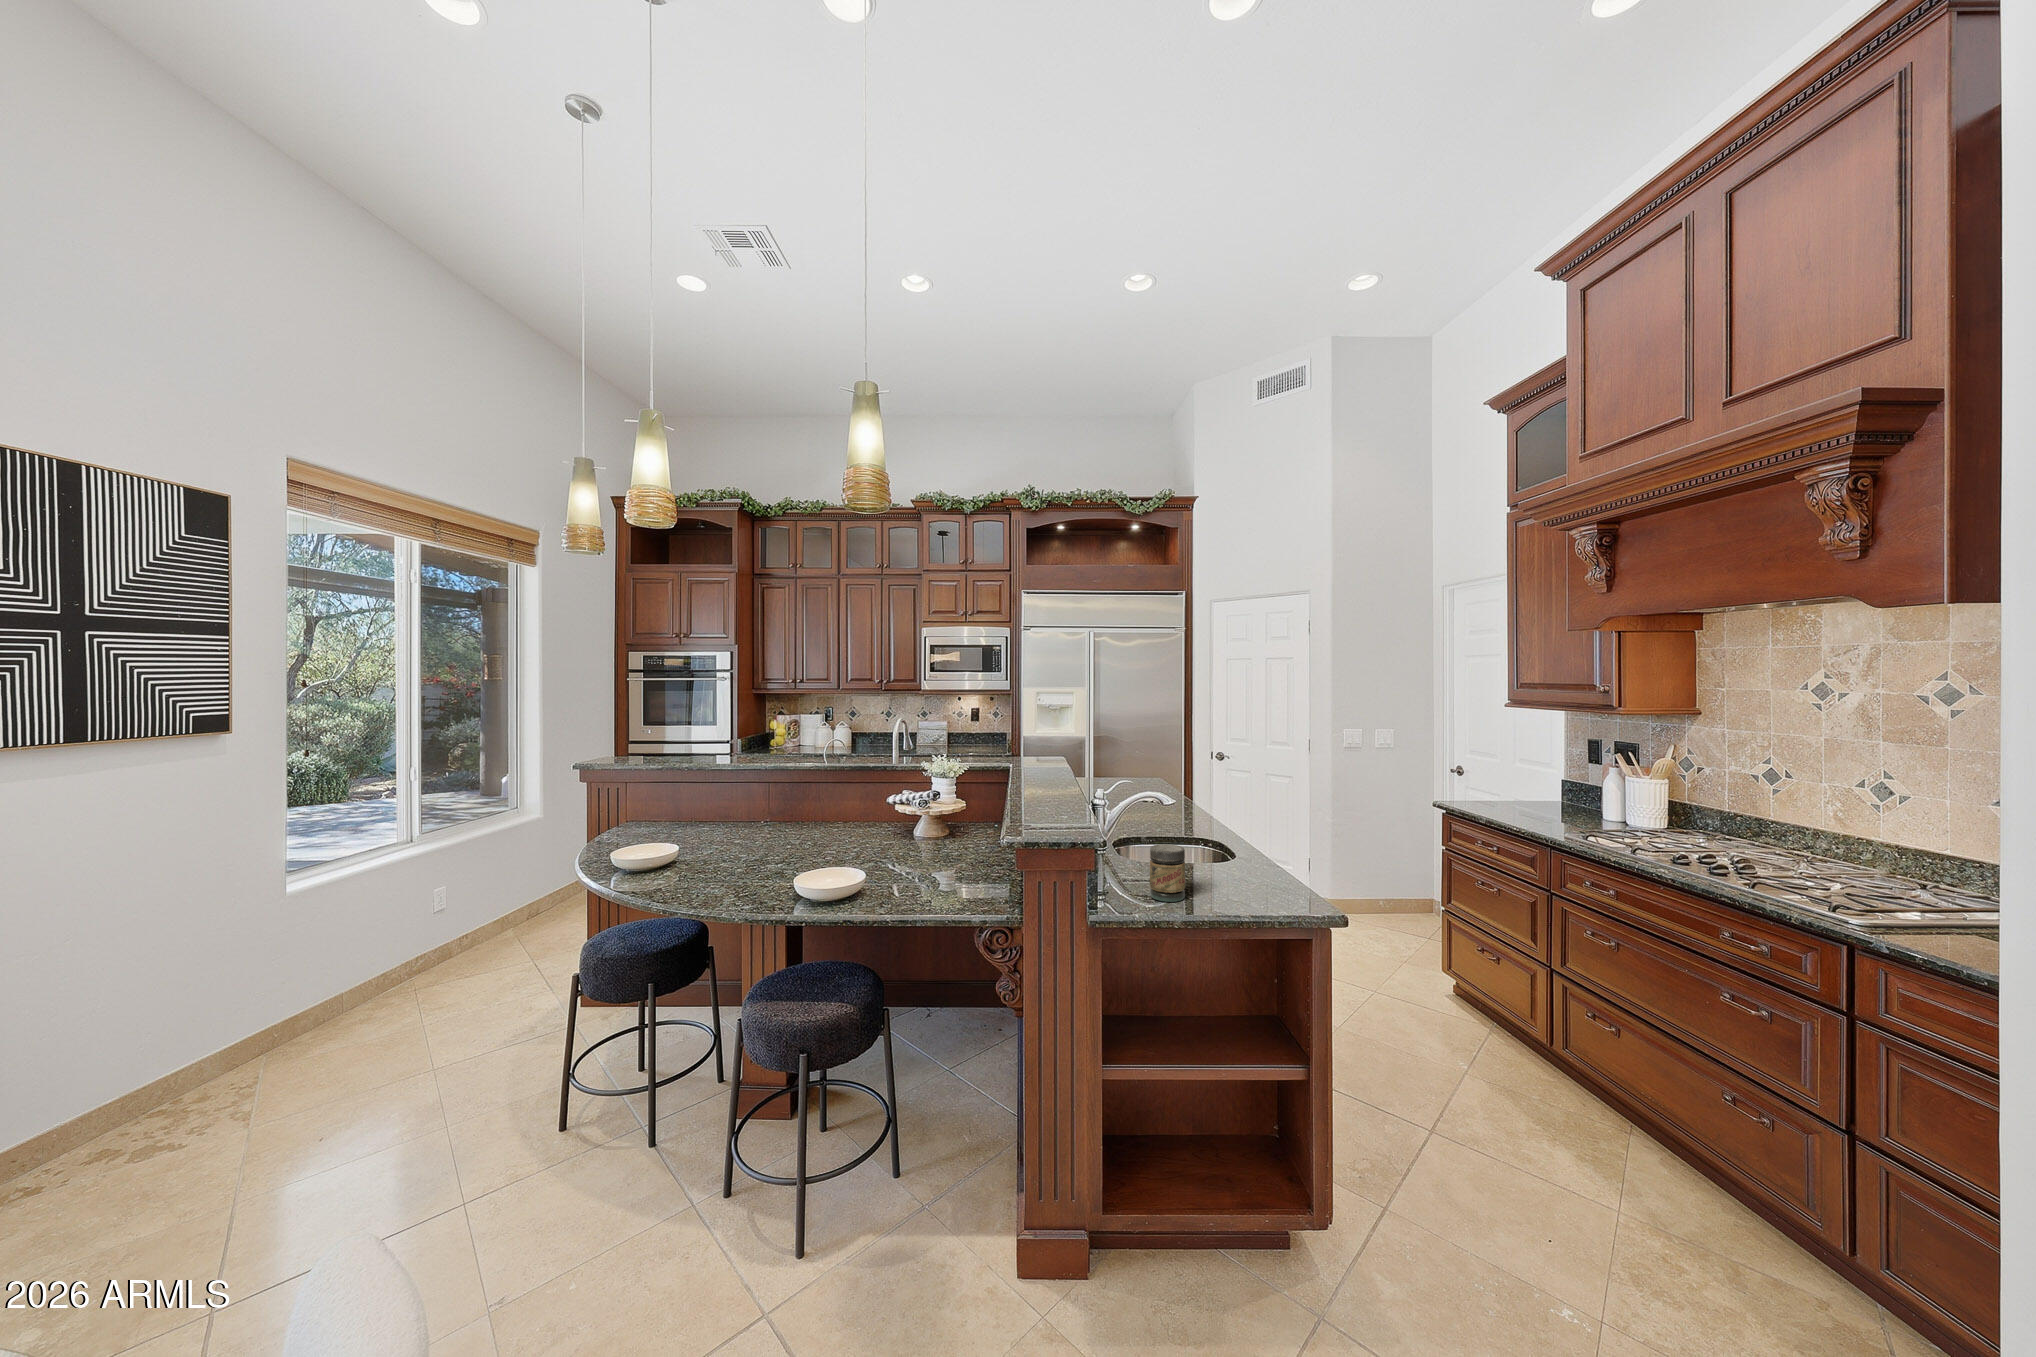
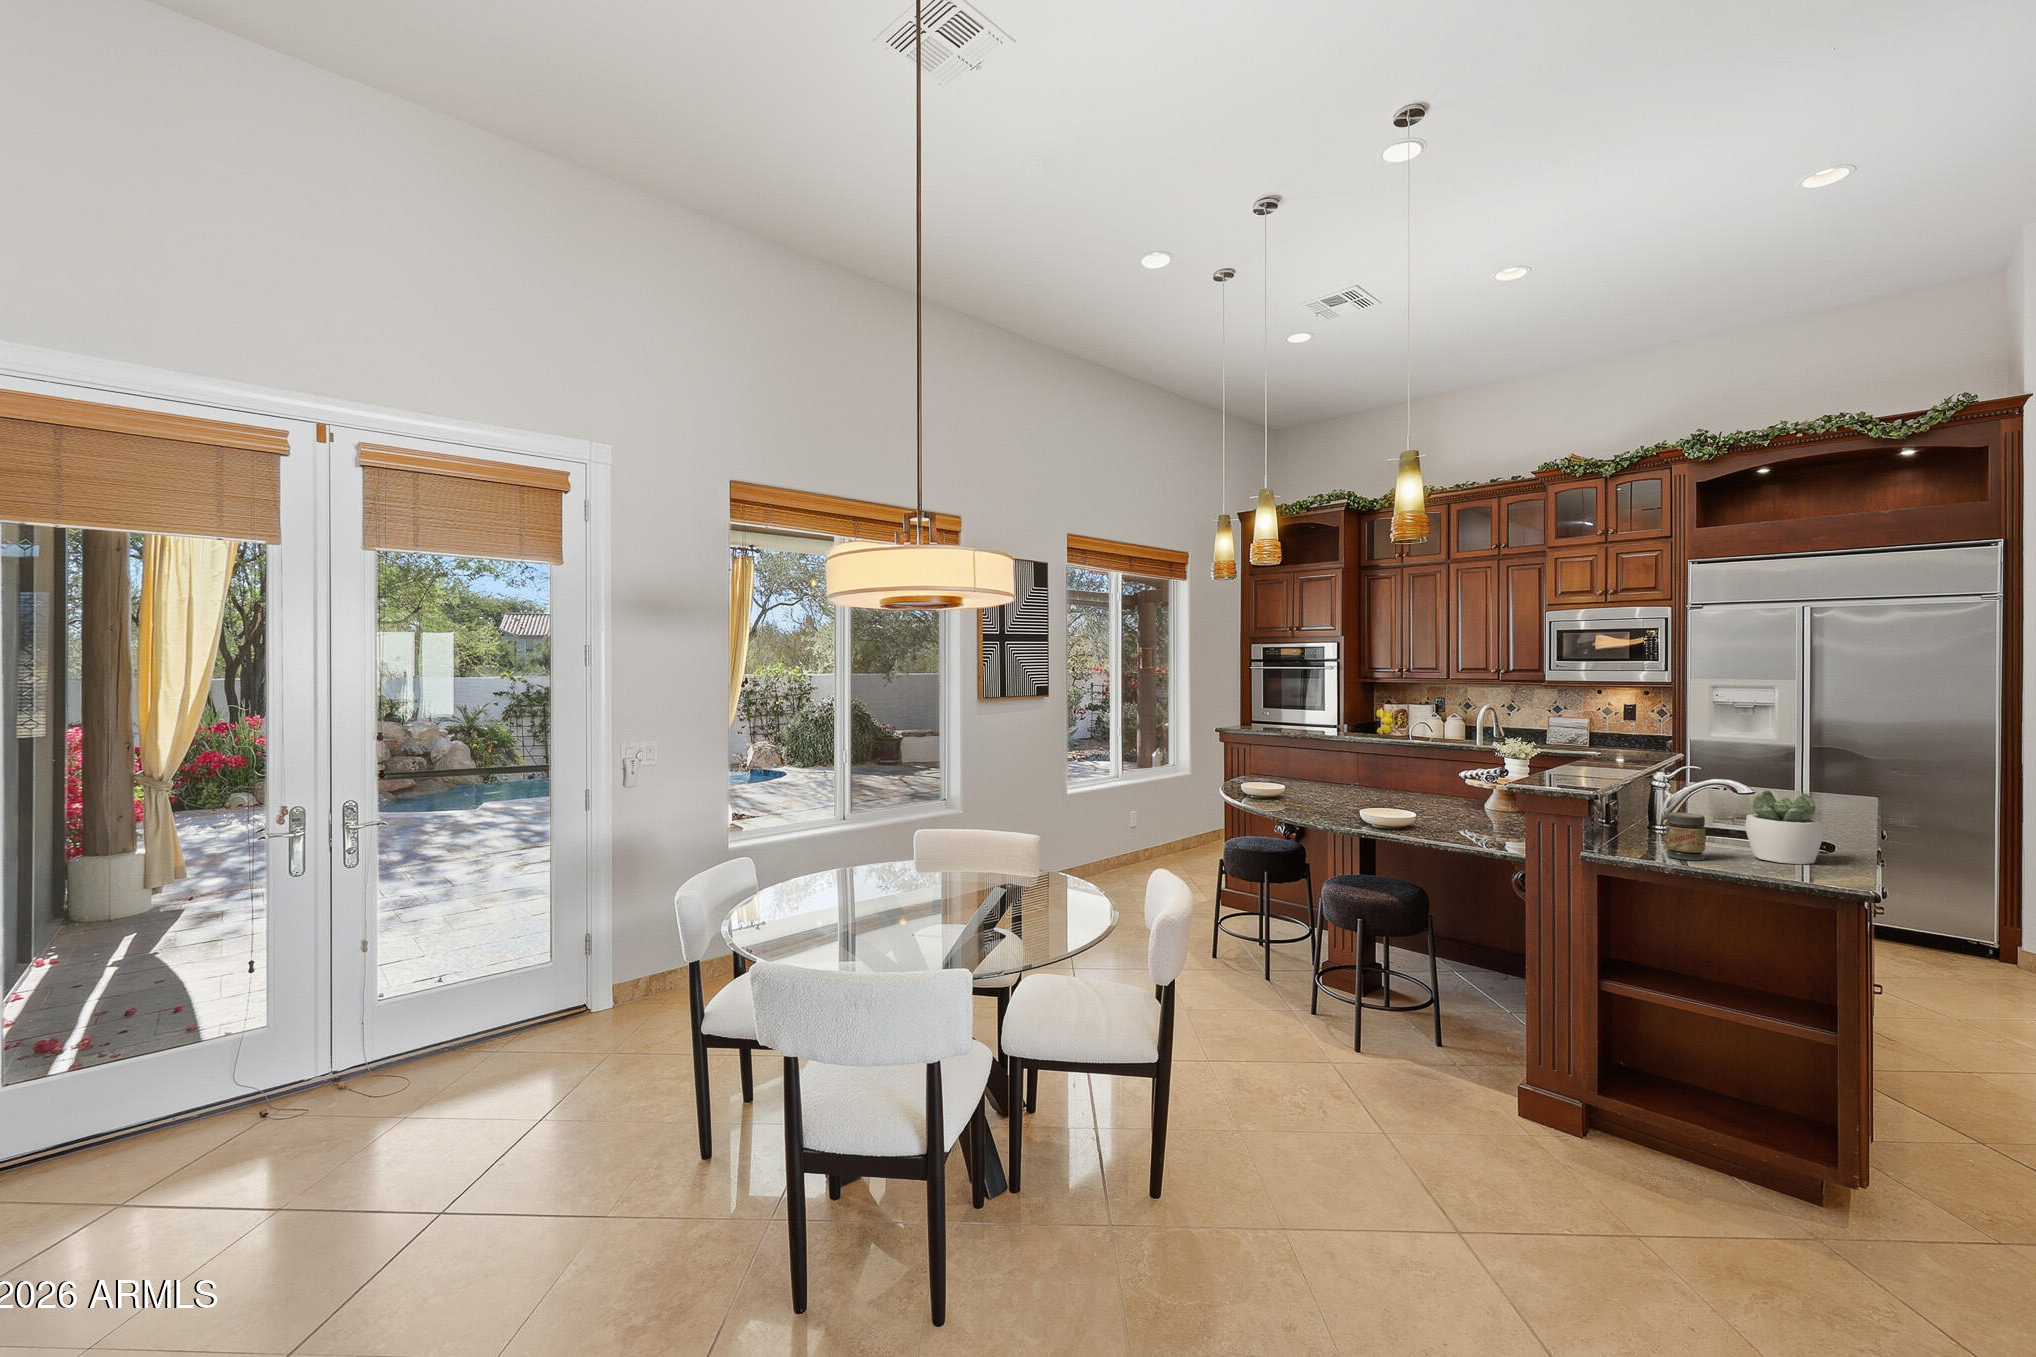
succulent plant: none [1204,808,1266,887] -> present [1745,790,1824,864]

